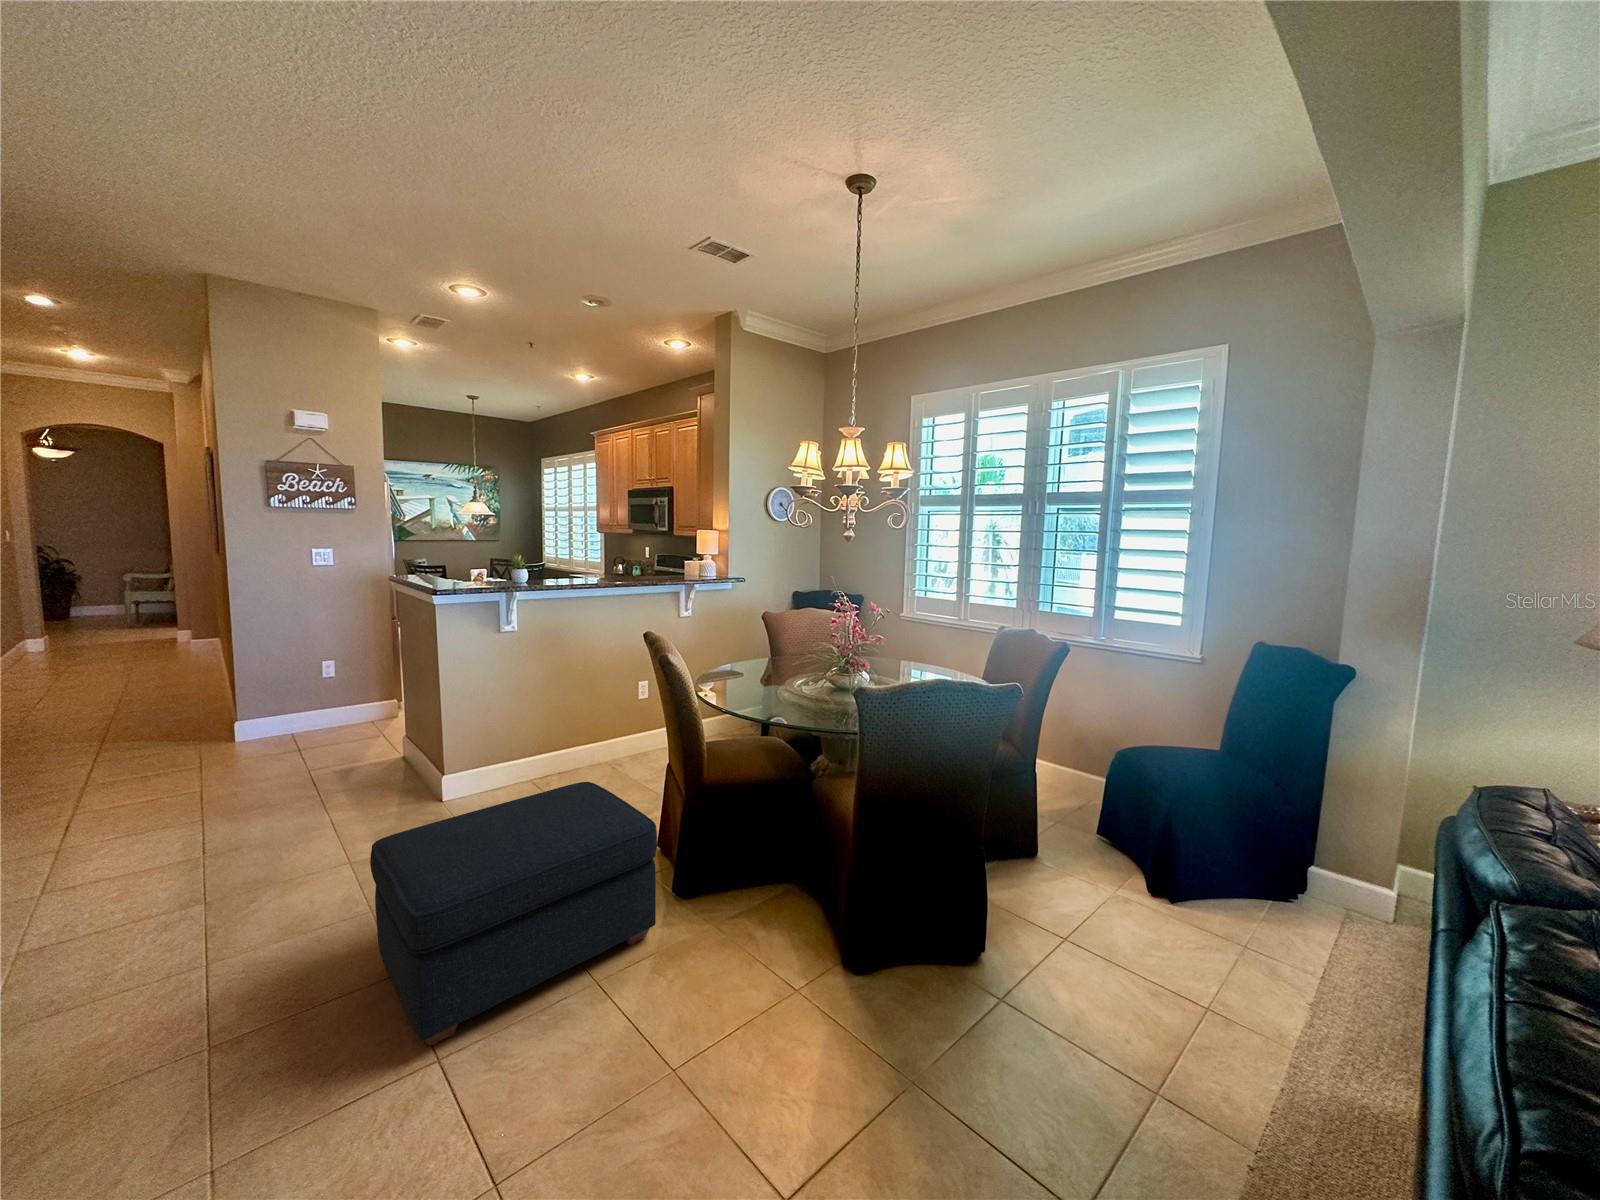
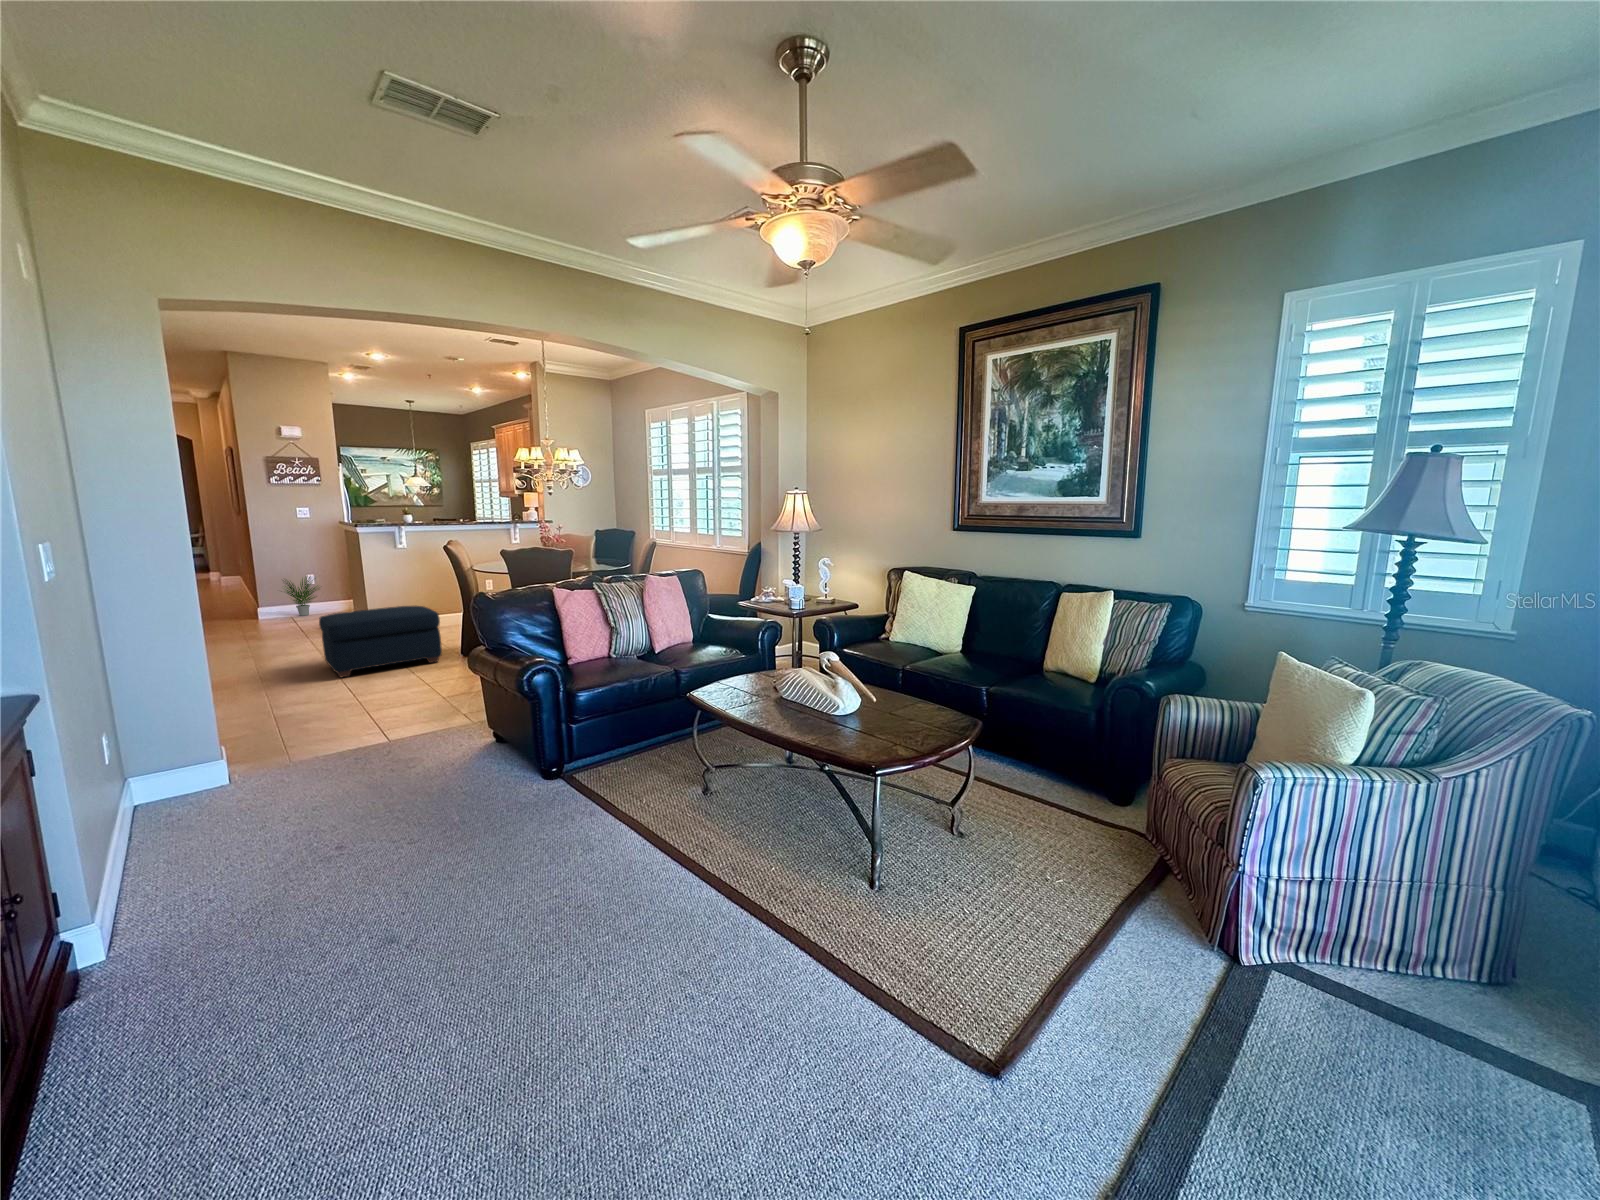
potted plant: none [267,664,350,738] -> present [285,576,317,616]

